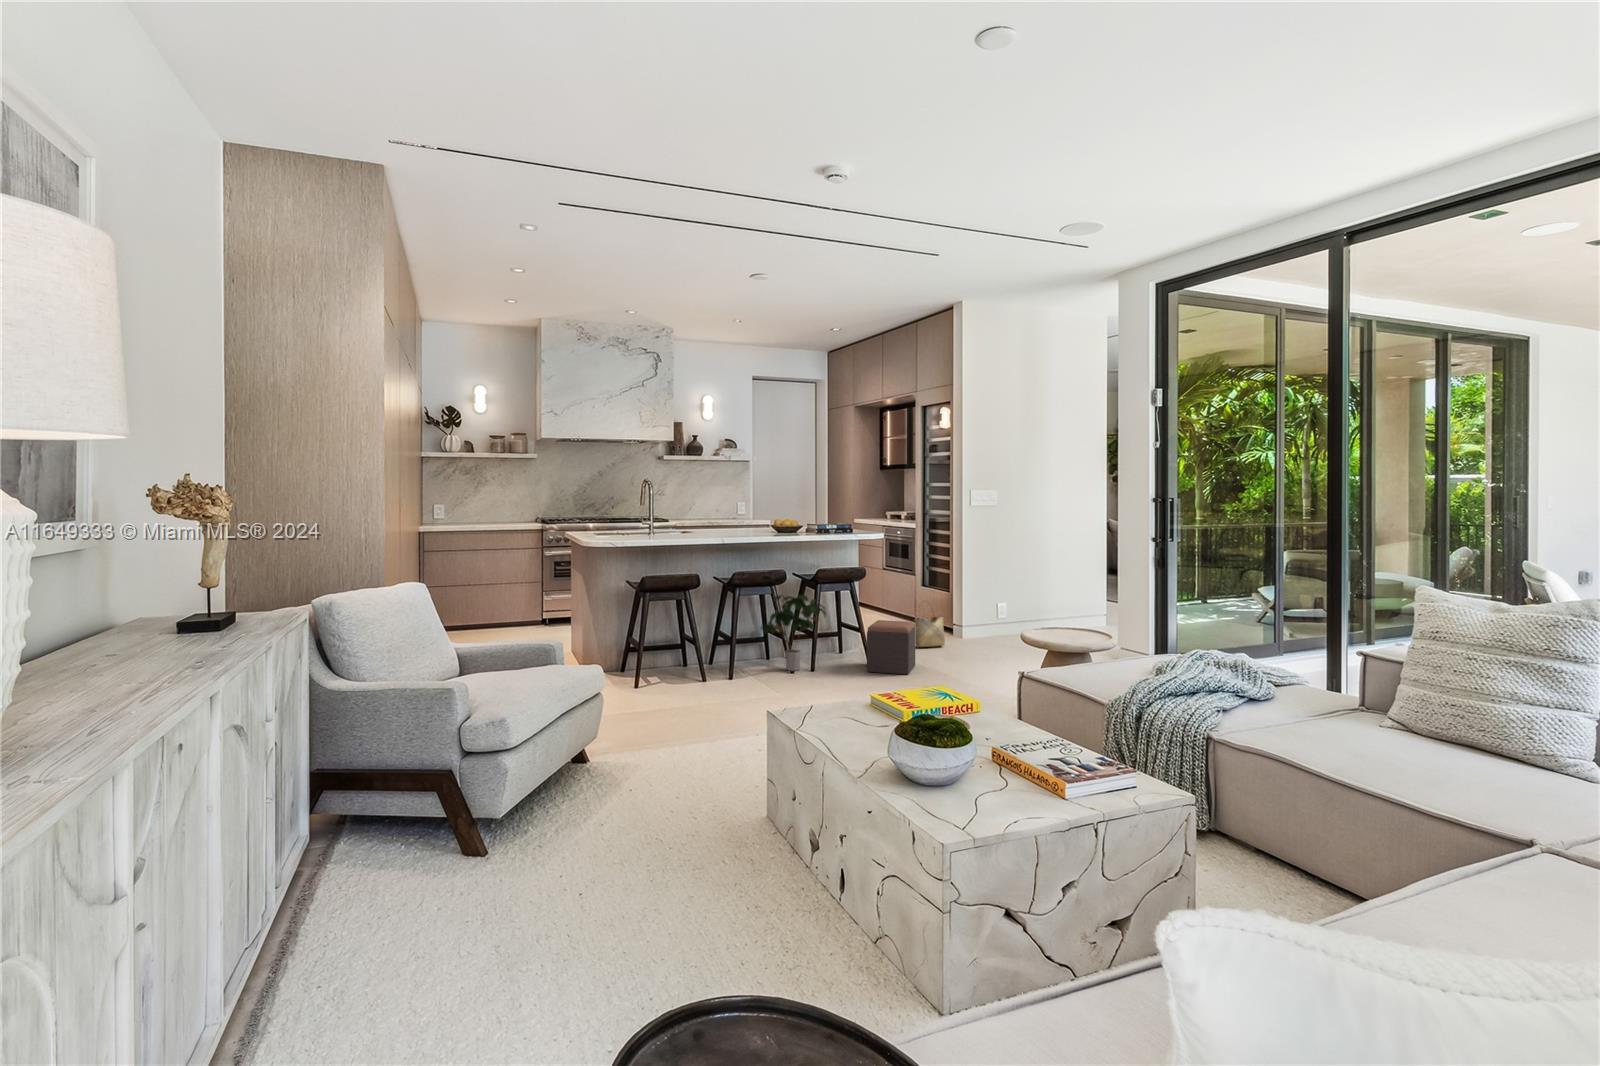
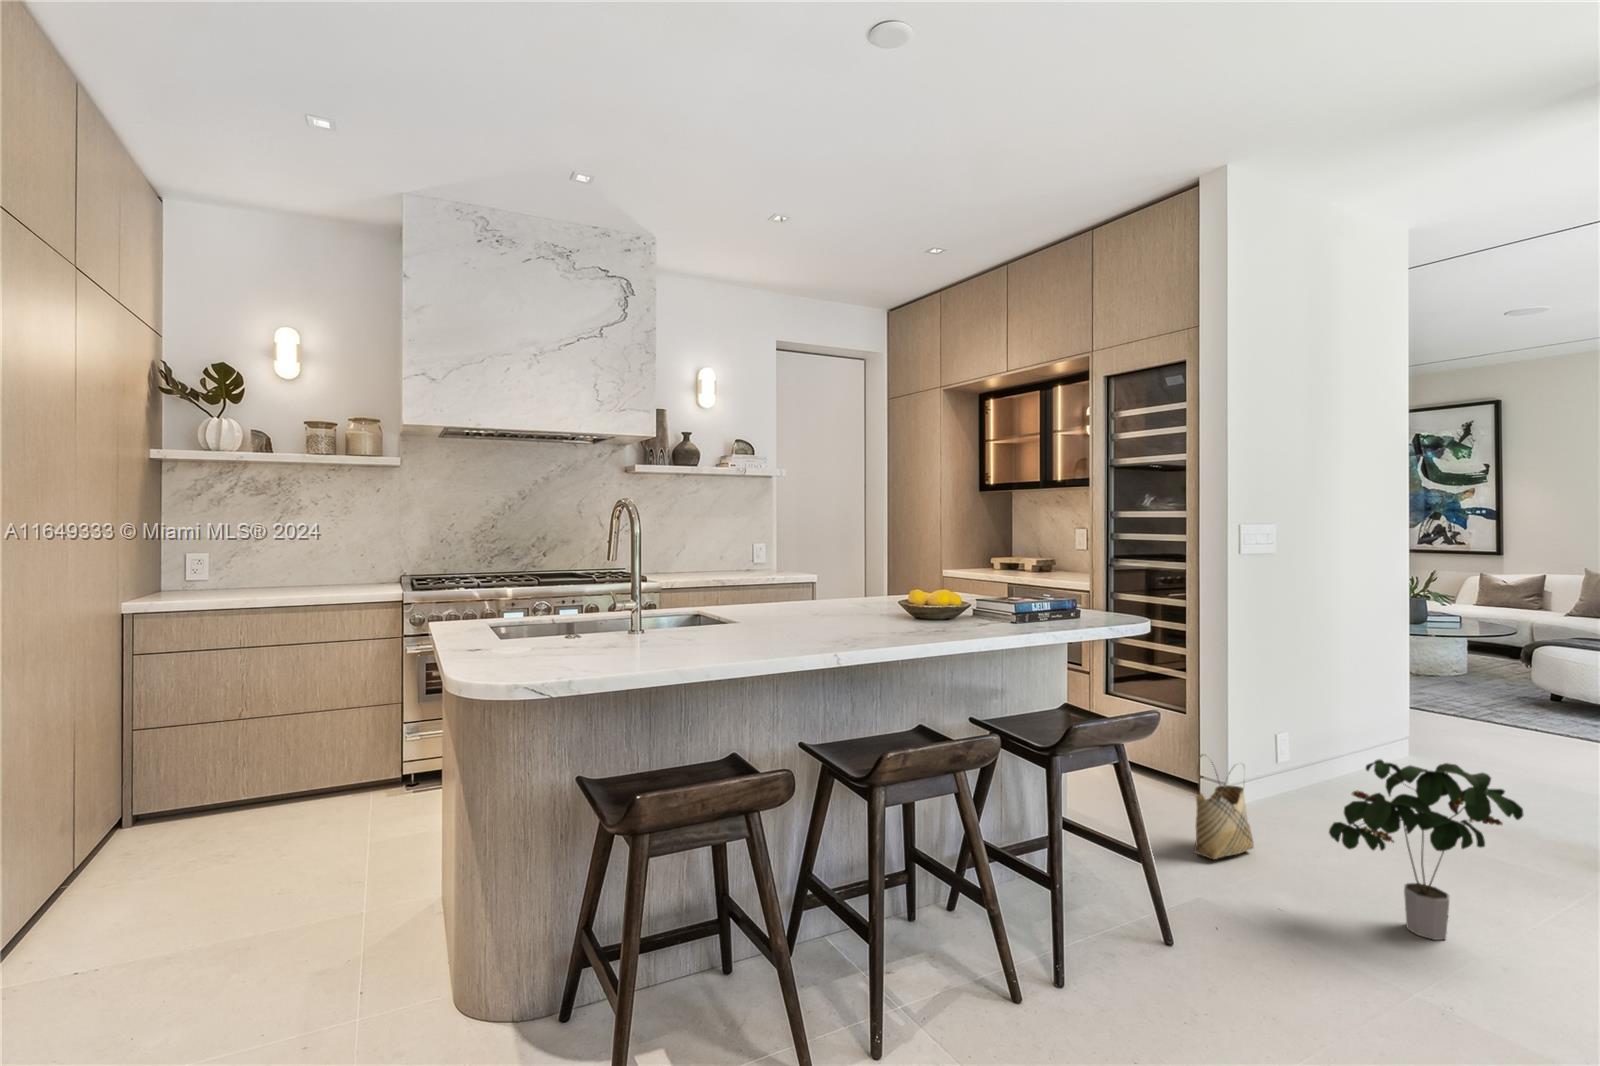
potted plant: present [761,595,826,671] -> present [1329,760,1523,940]
footstool: present [867,620,916,674] -> none [1203,848,1364,1026]

